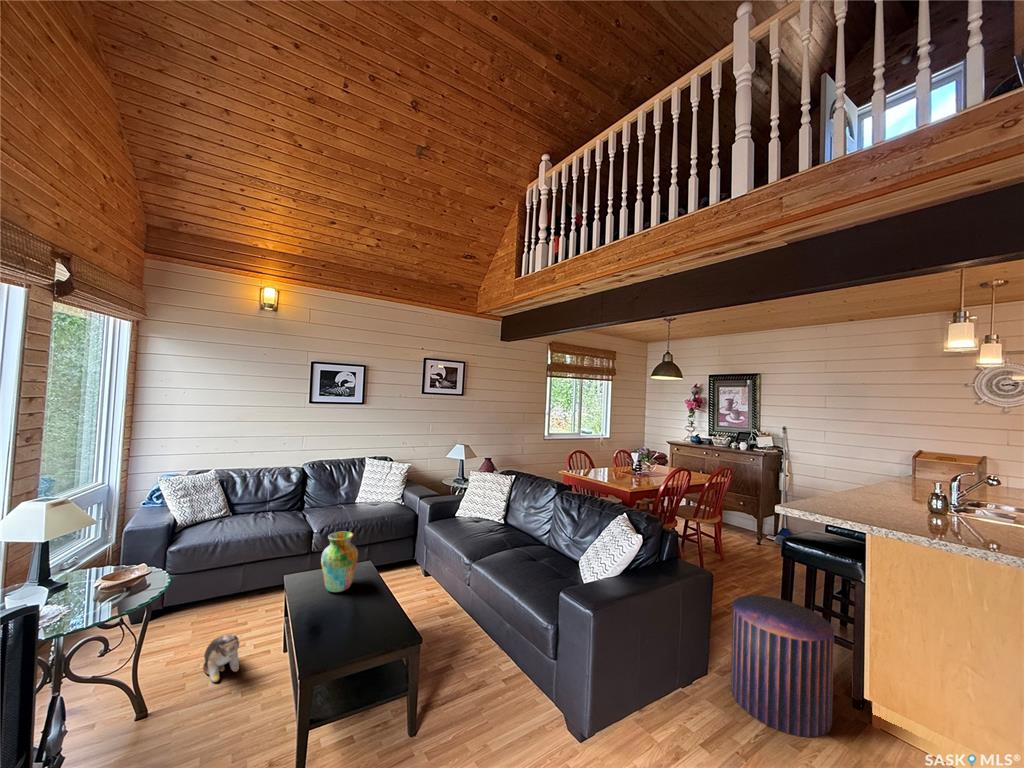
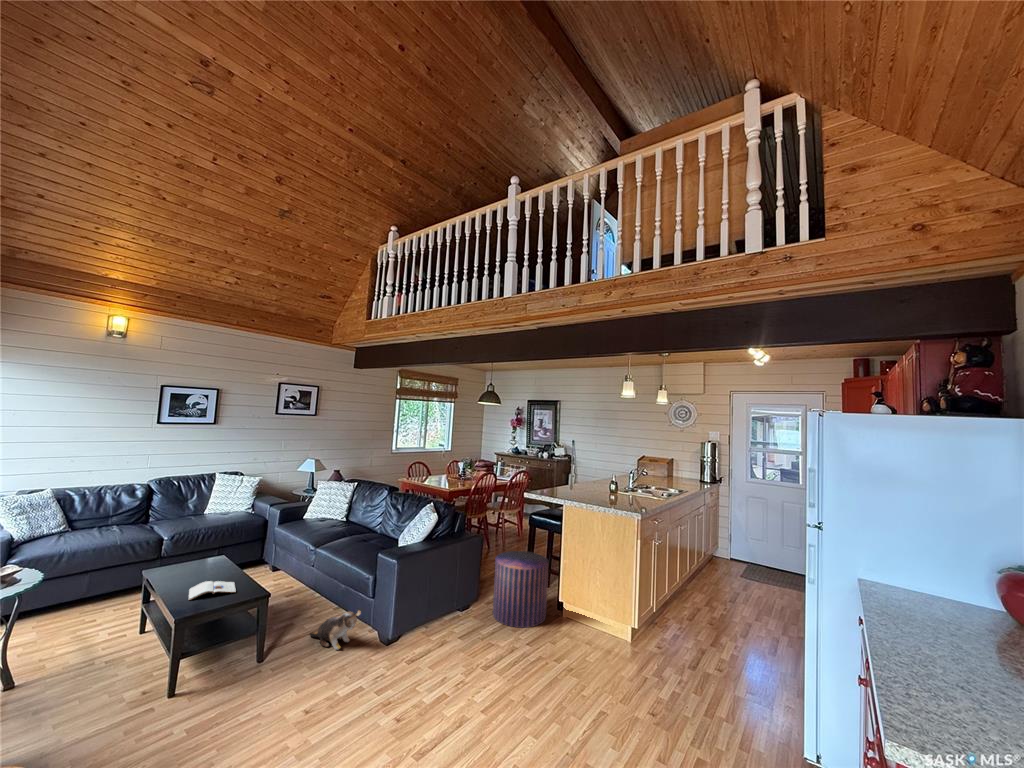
vase: present [321,531,358,592] -> none [184,528,217,575]
magazine: none [319,608,377,639] -> present [189,581,236,600]
plush toy: present [203,634,242,682] -> present [310,611,361,650]

